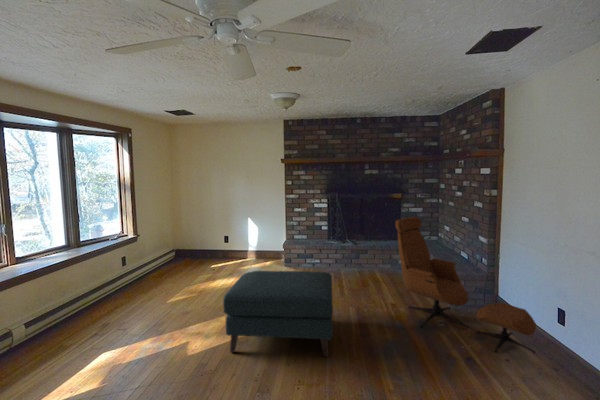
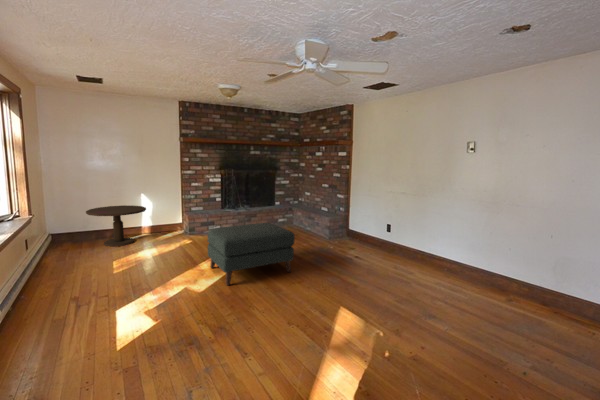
lounge chair: present [396,217,536,353] -> none [302,184,378,252]
side table: none [192,228,244,269] -> present [86,205,146,246]

